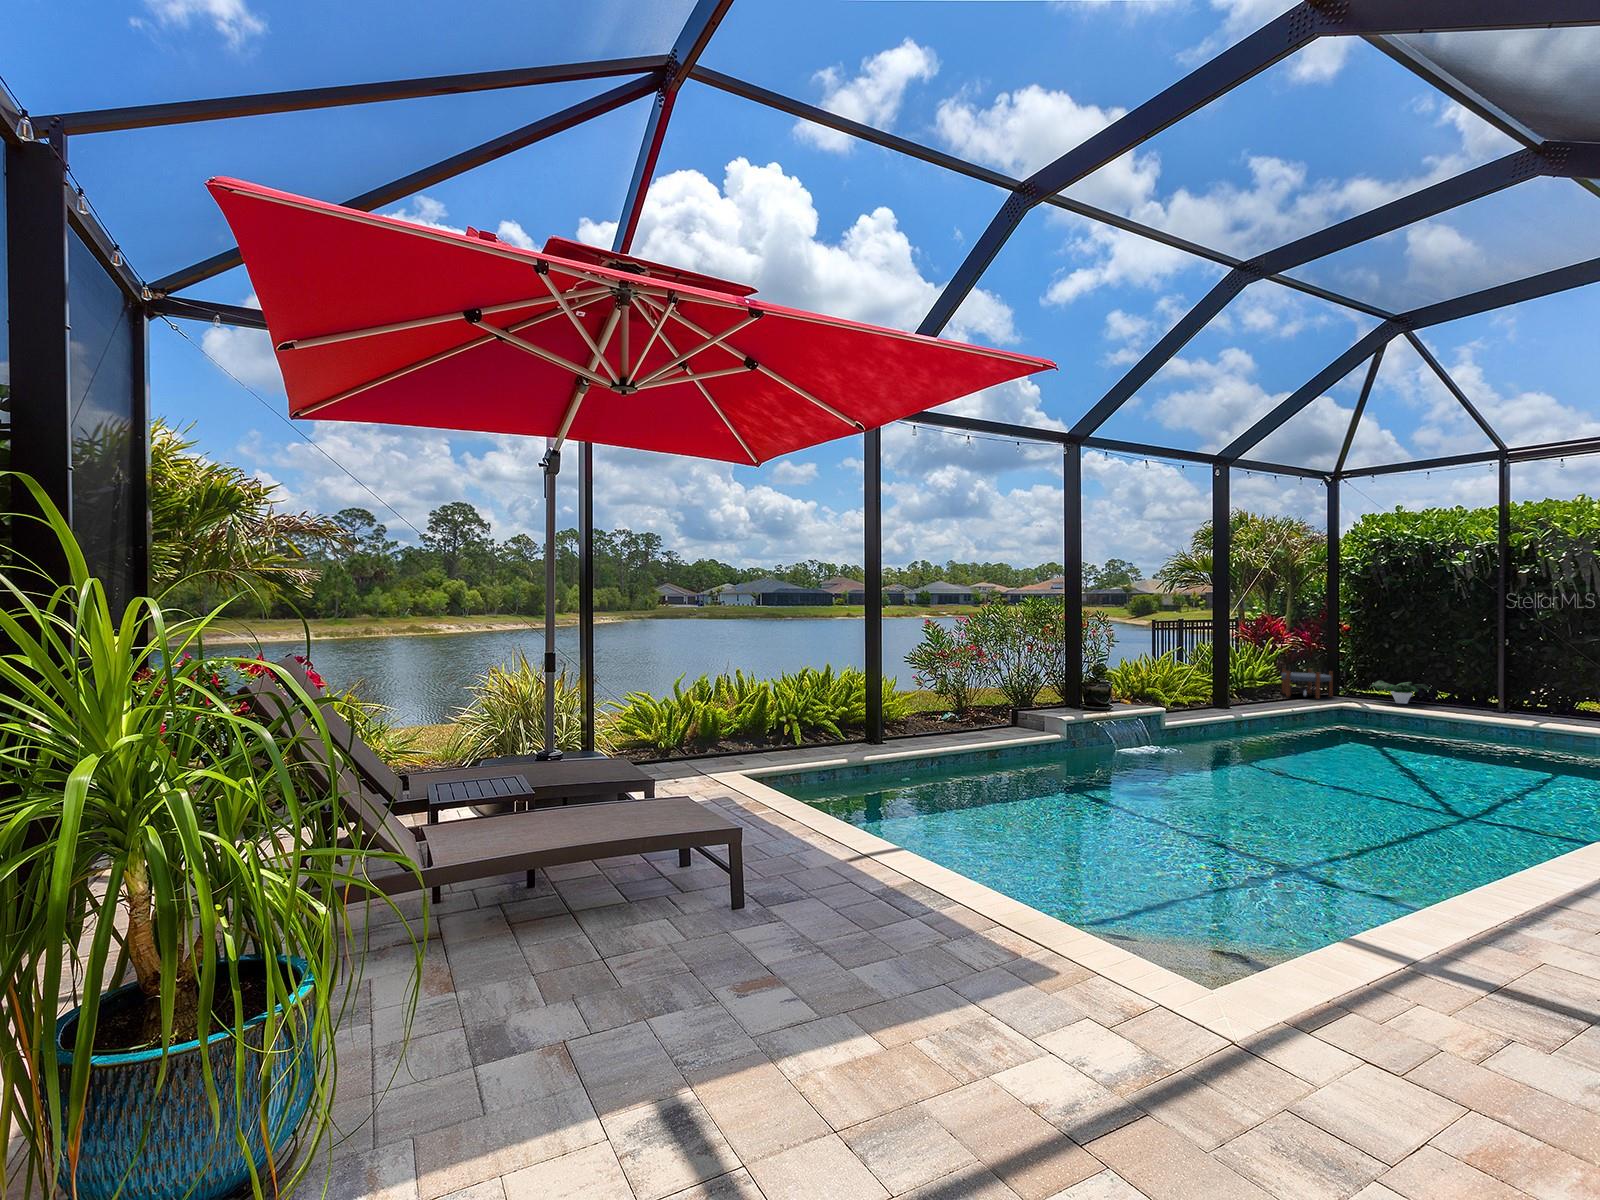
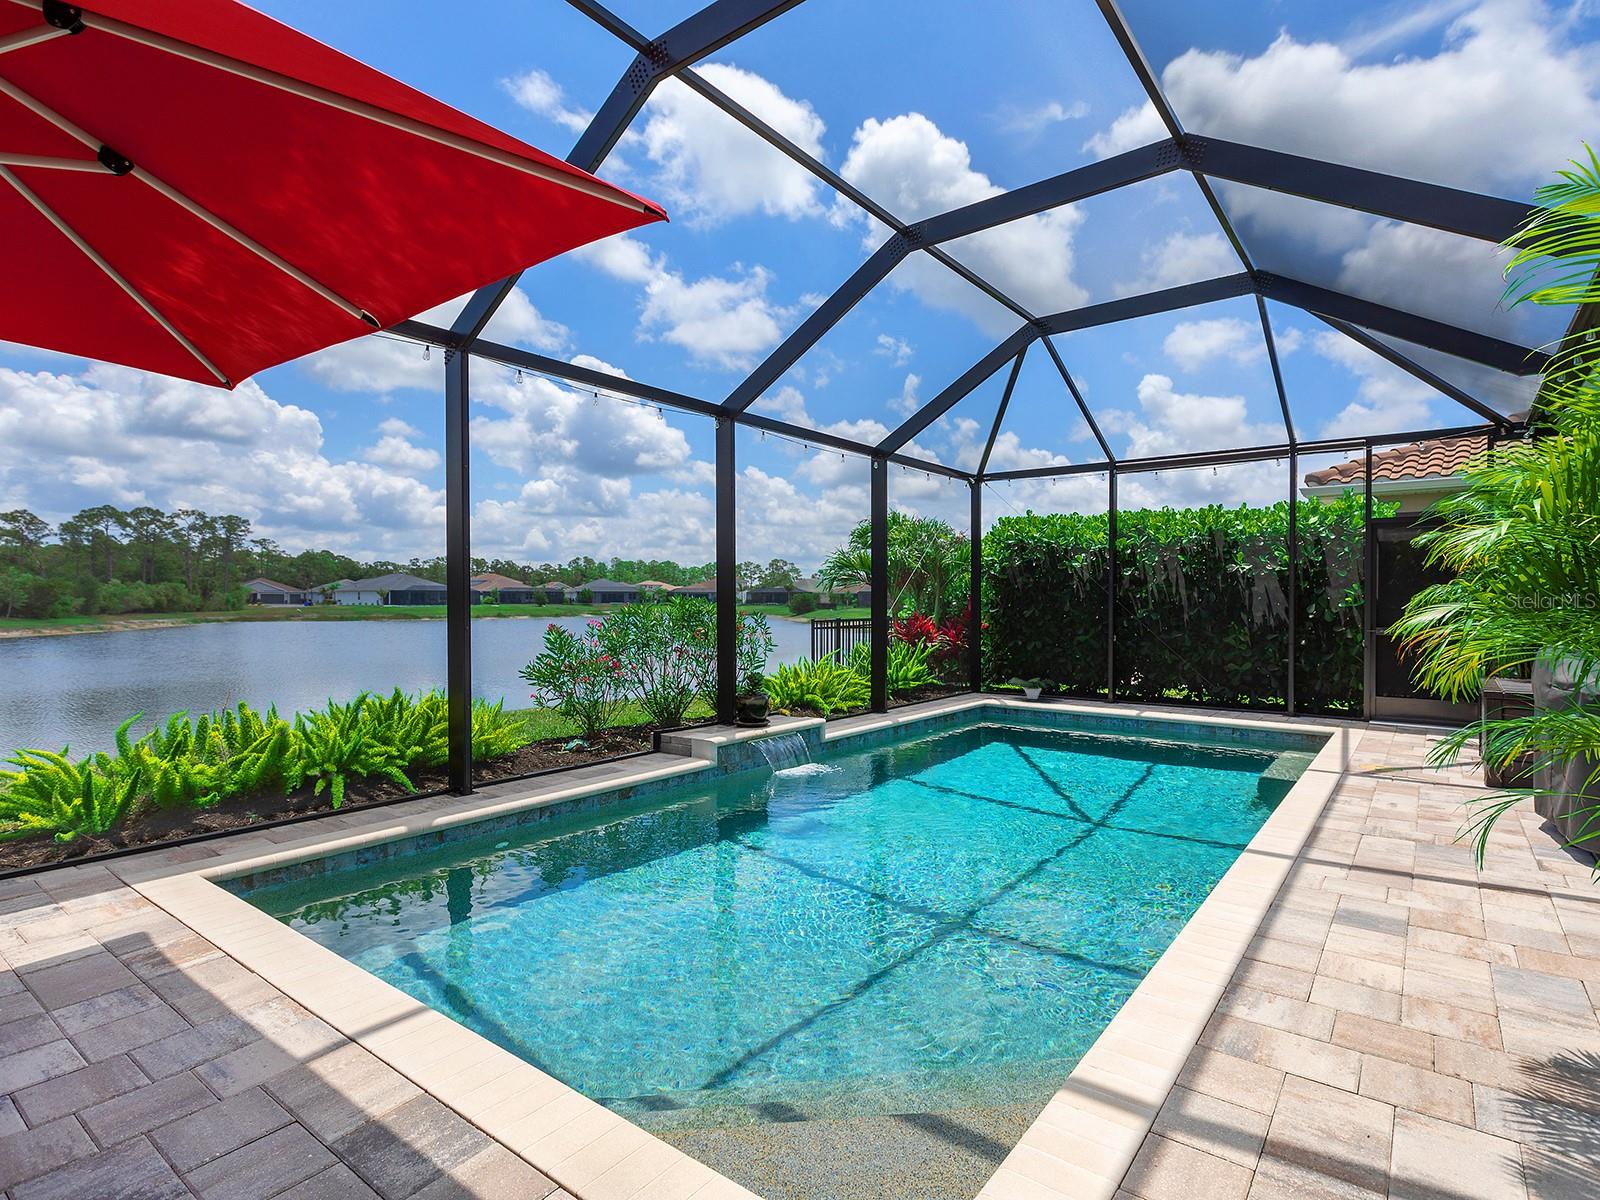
side table: present [1281,669,1333,699] -> none [931,667,976,697]

